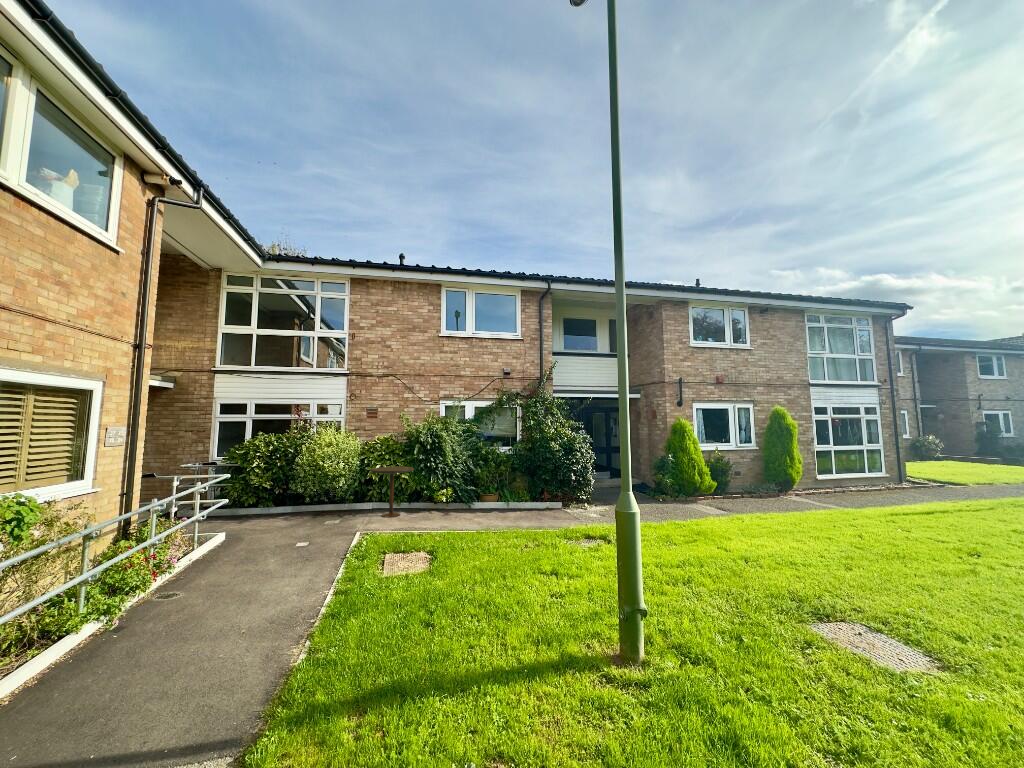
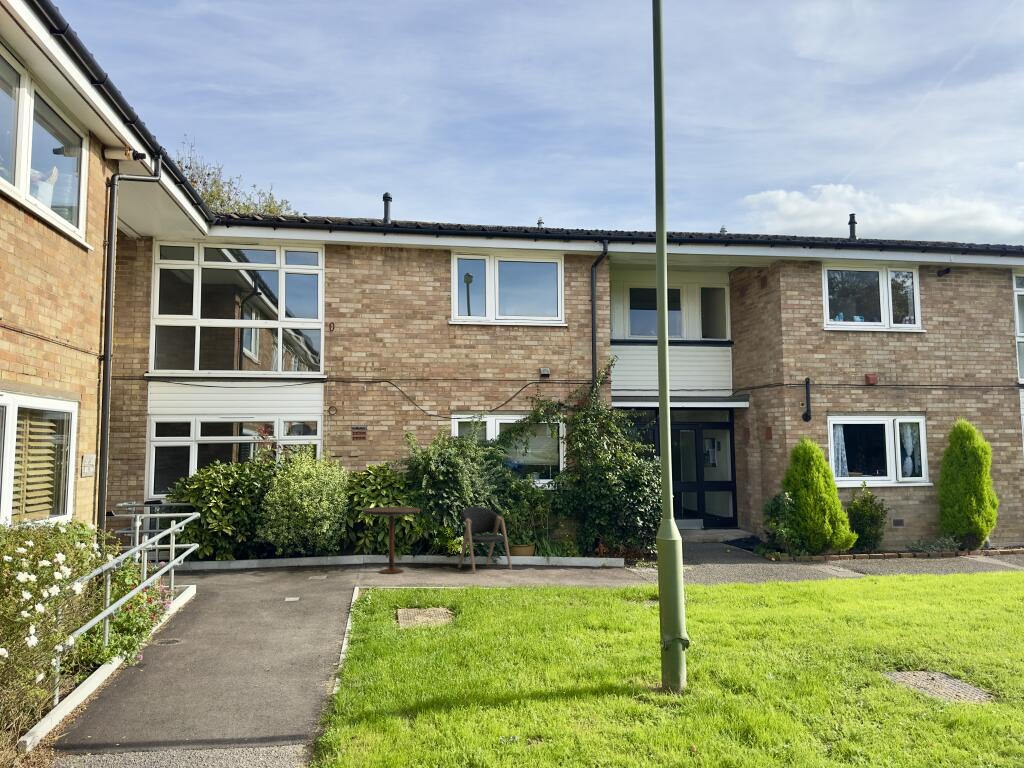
chair: none [442,466,481,516] -> present [458,506,512,573]

